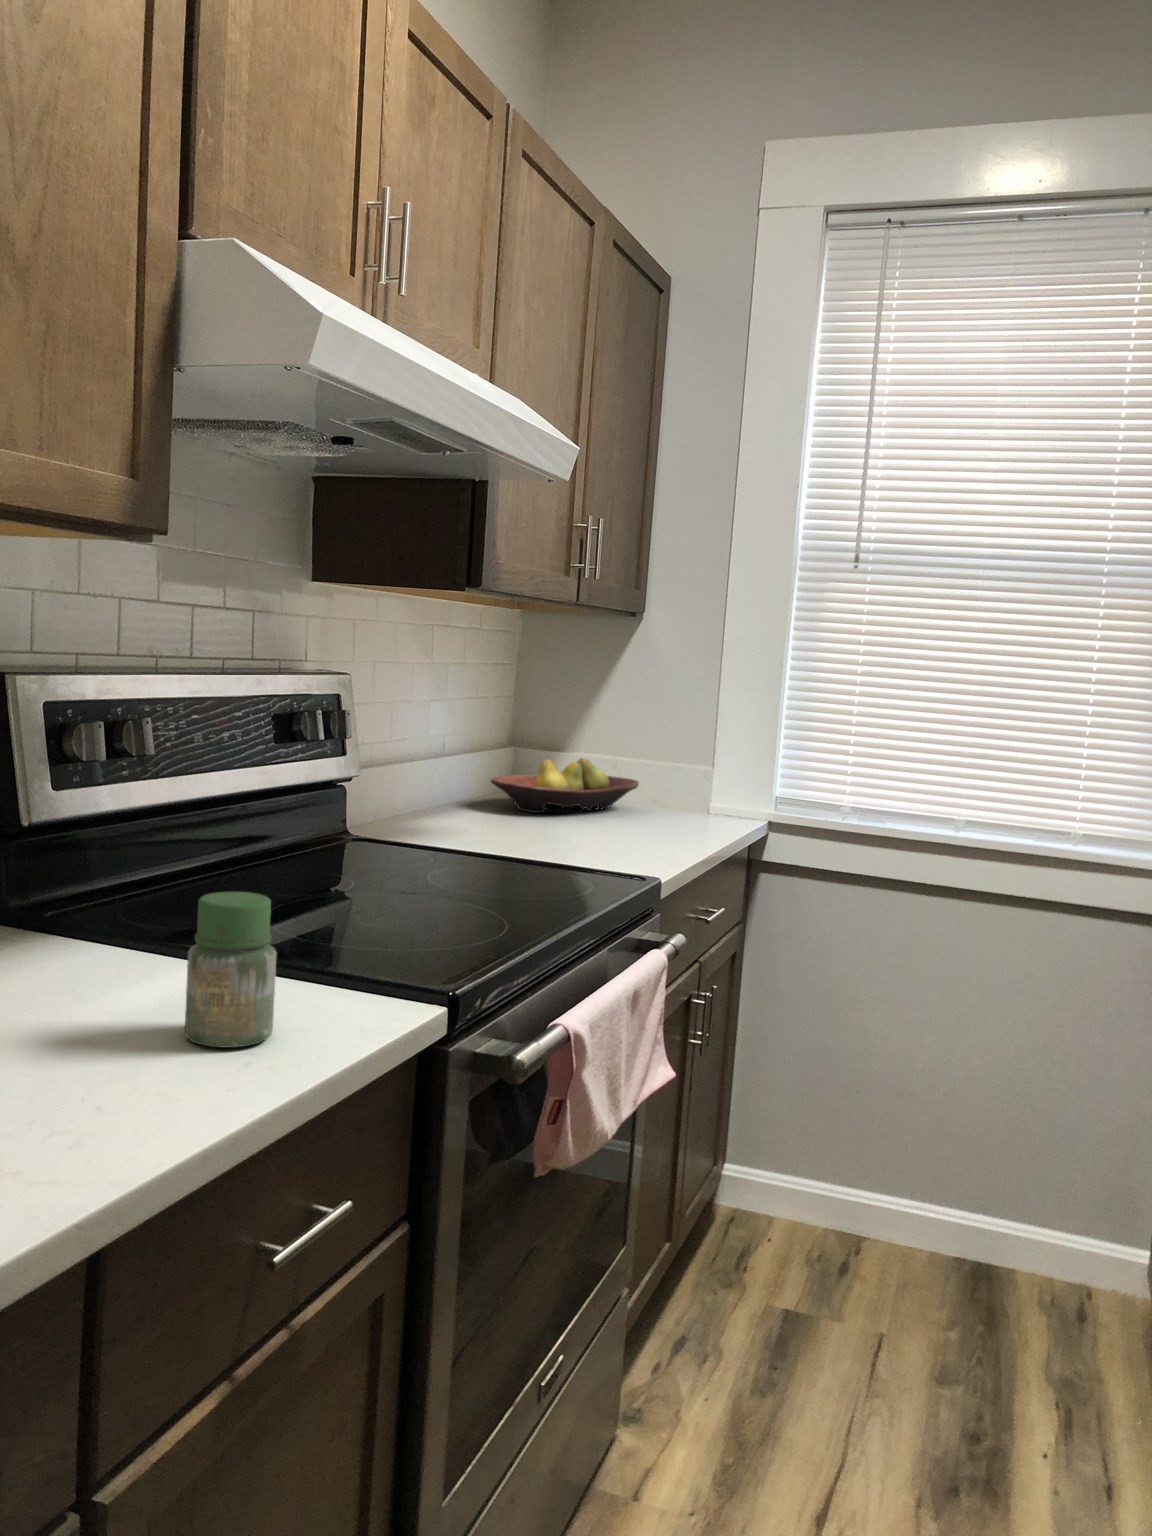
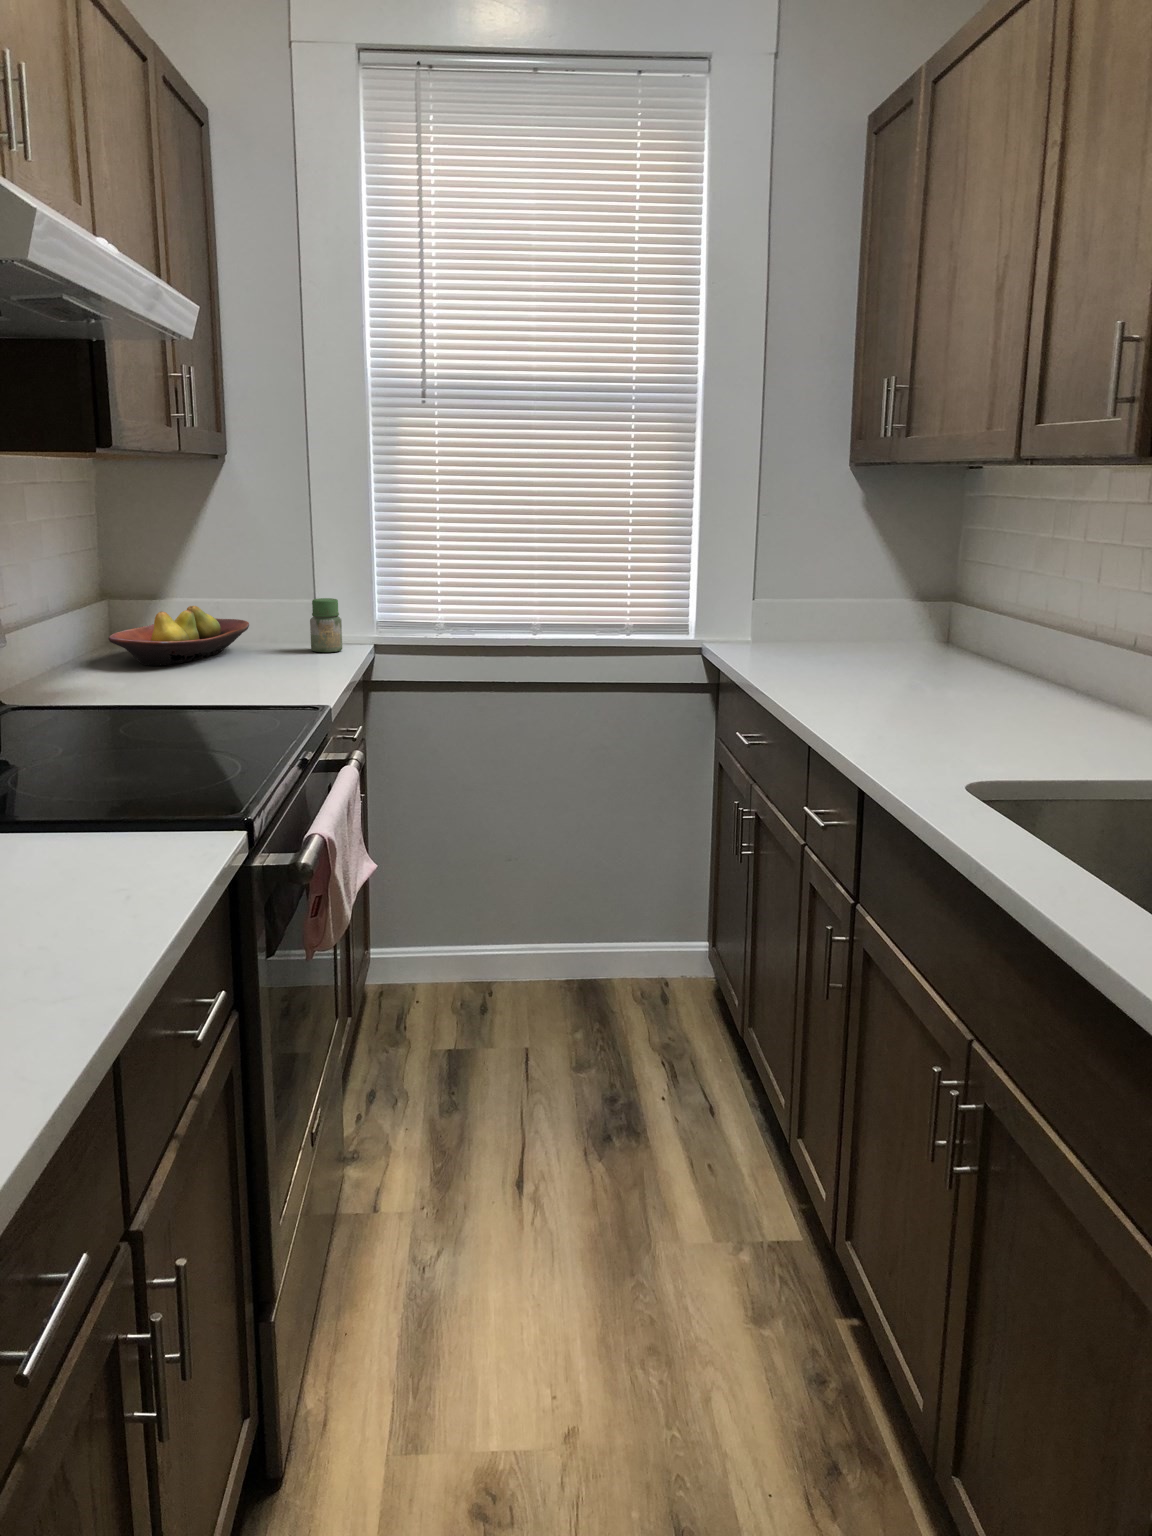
jar: present [185,892,277,1048] -> present [310,598,342,652]

